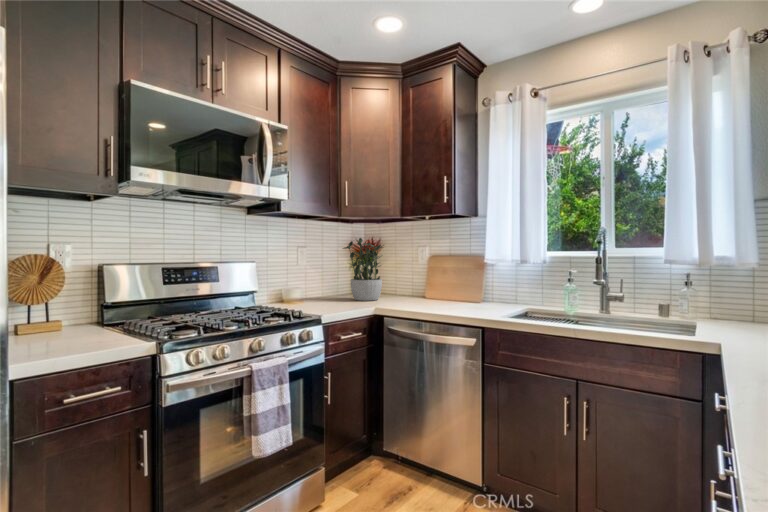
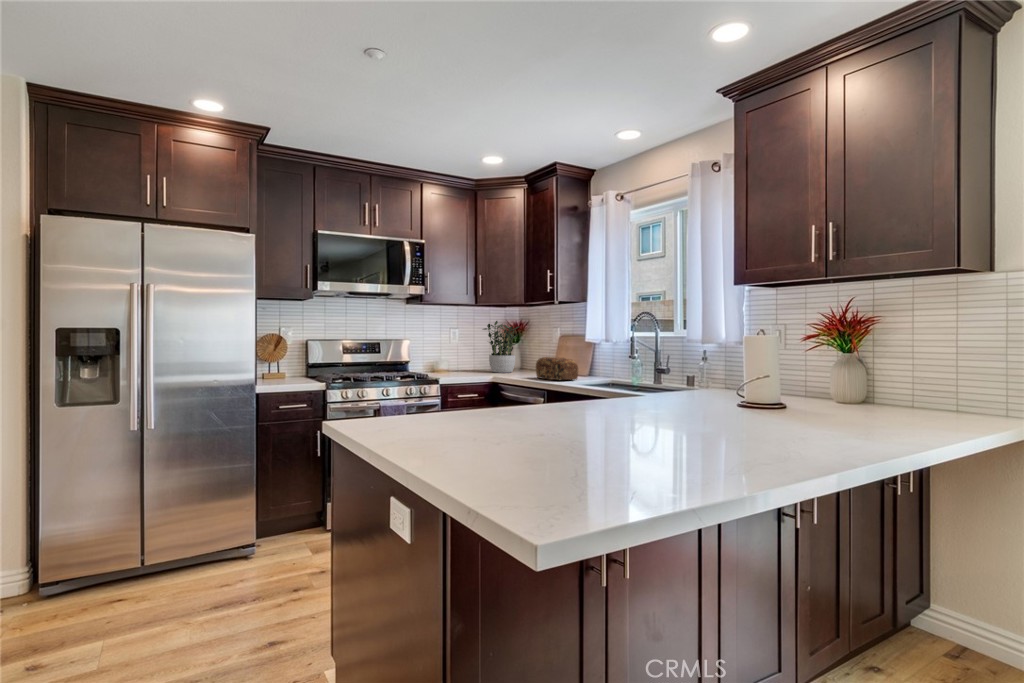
bread loaf: none [437,282,496,311] -> present [536,357,578,380]

